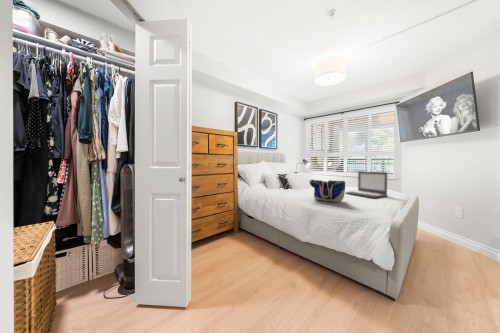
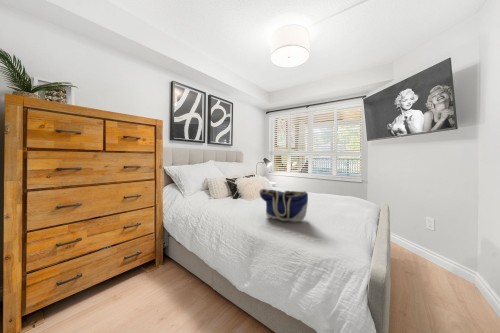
laptop: present [346,171,387,198] -> none [309,175,359,212]

